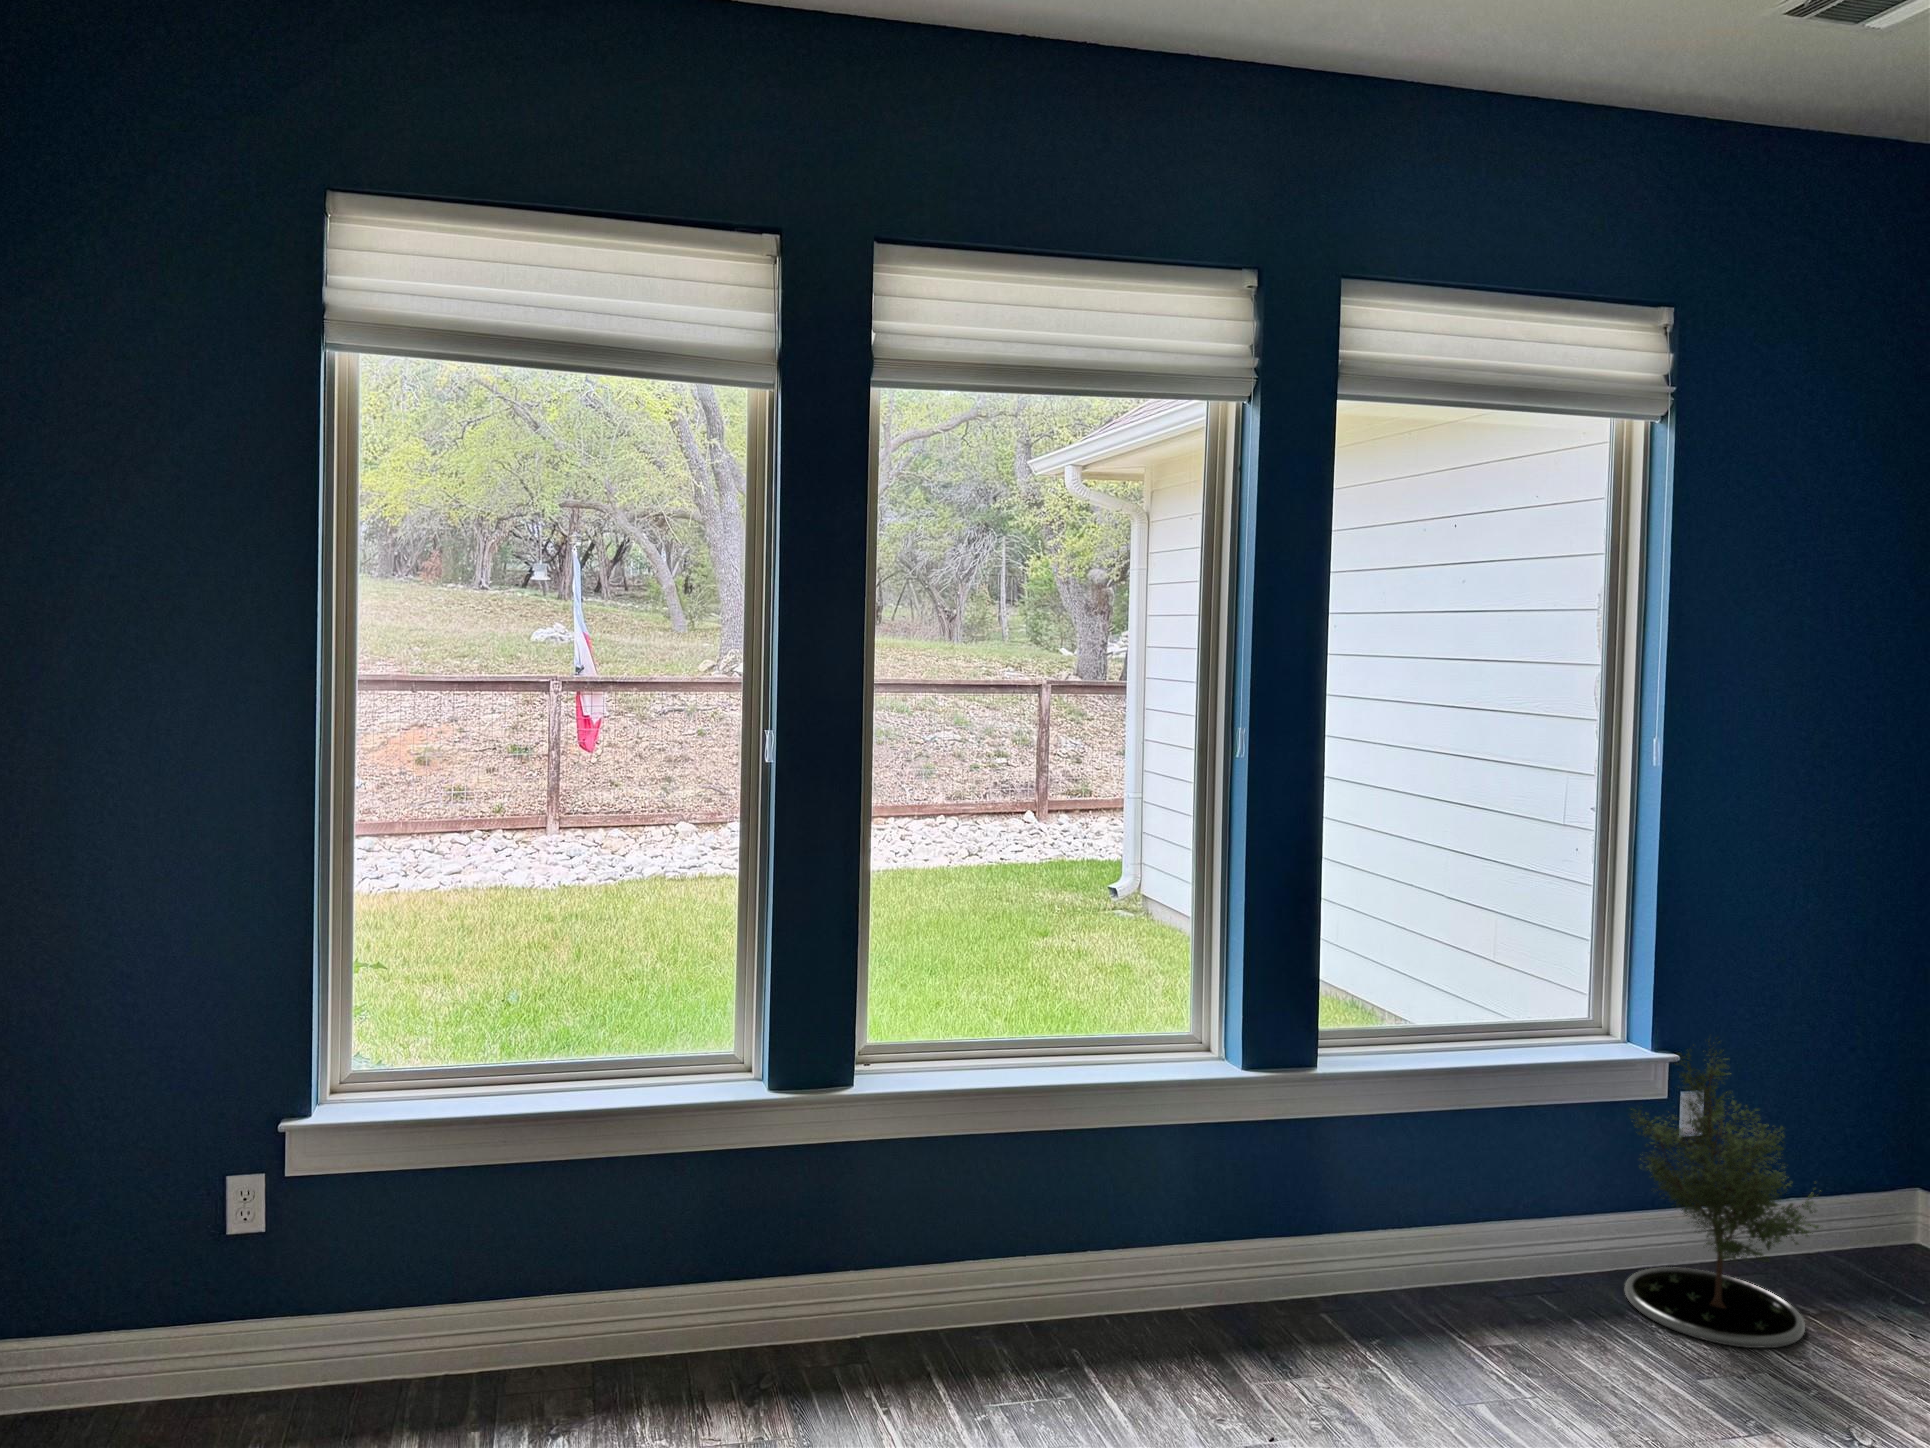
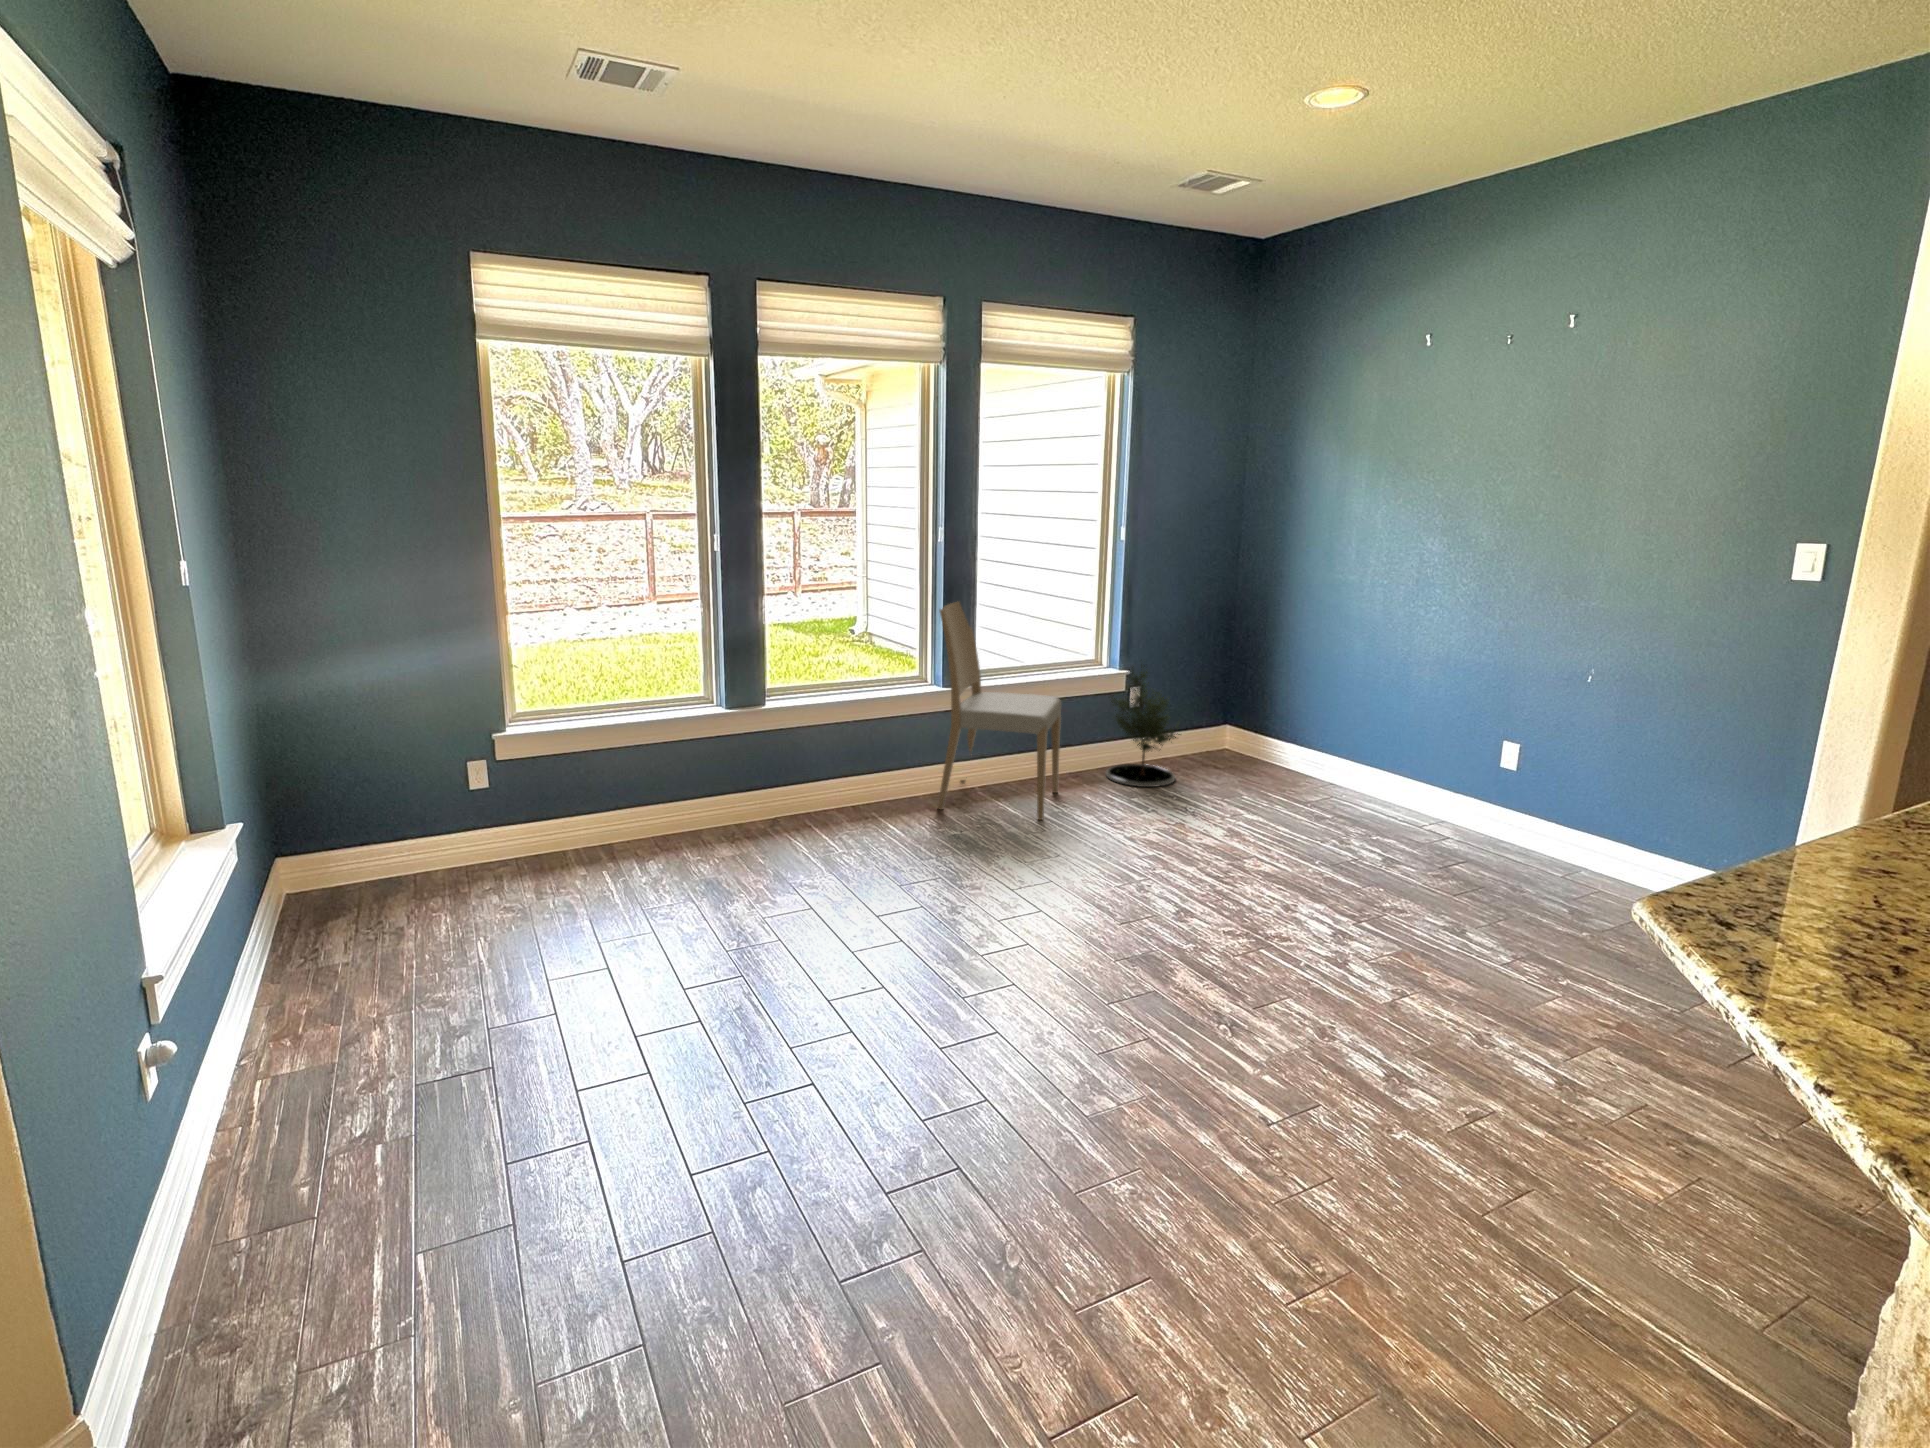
dining chair: none [1221,881,1518,1430] -> present [938,602,1061,820]

